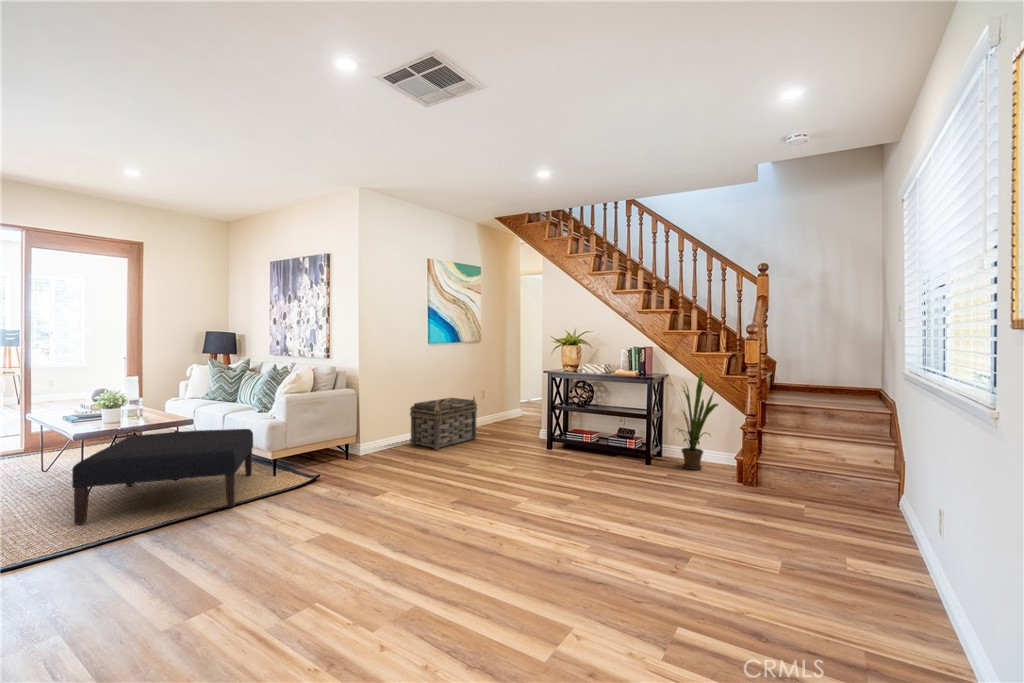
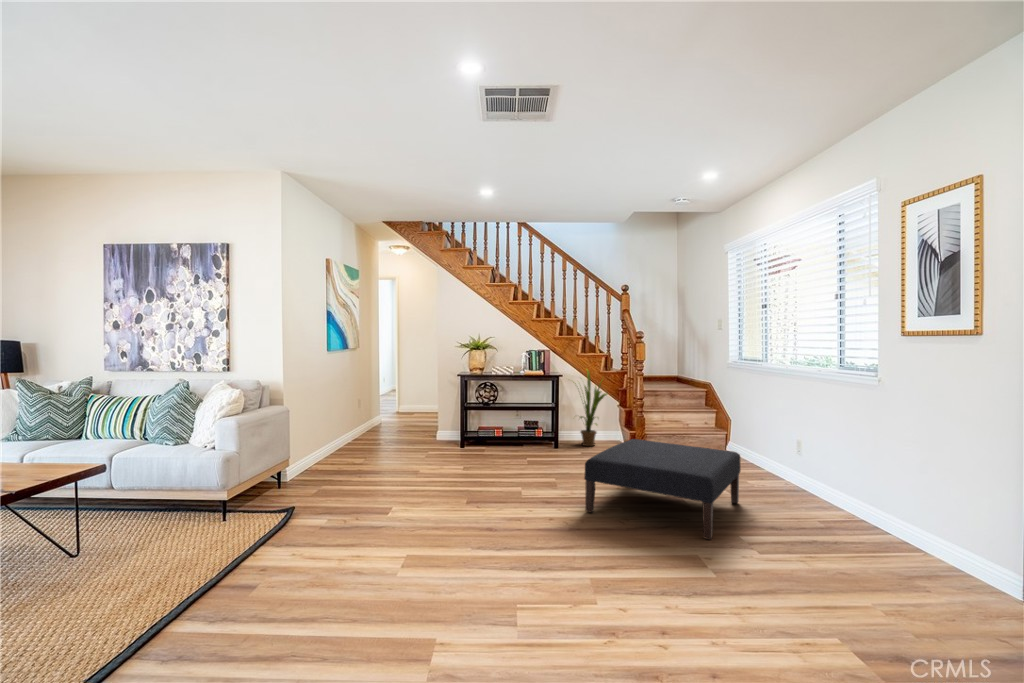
basket: present [410,397,477,450] -> none [323,404,384,462]
ottoman: present [72,429,253,524] -> present [584,439,741,539]

